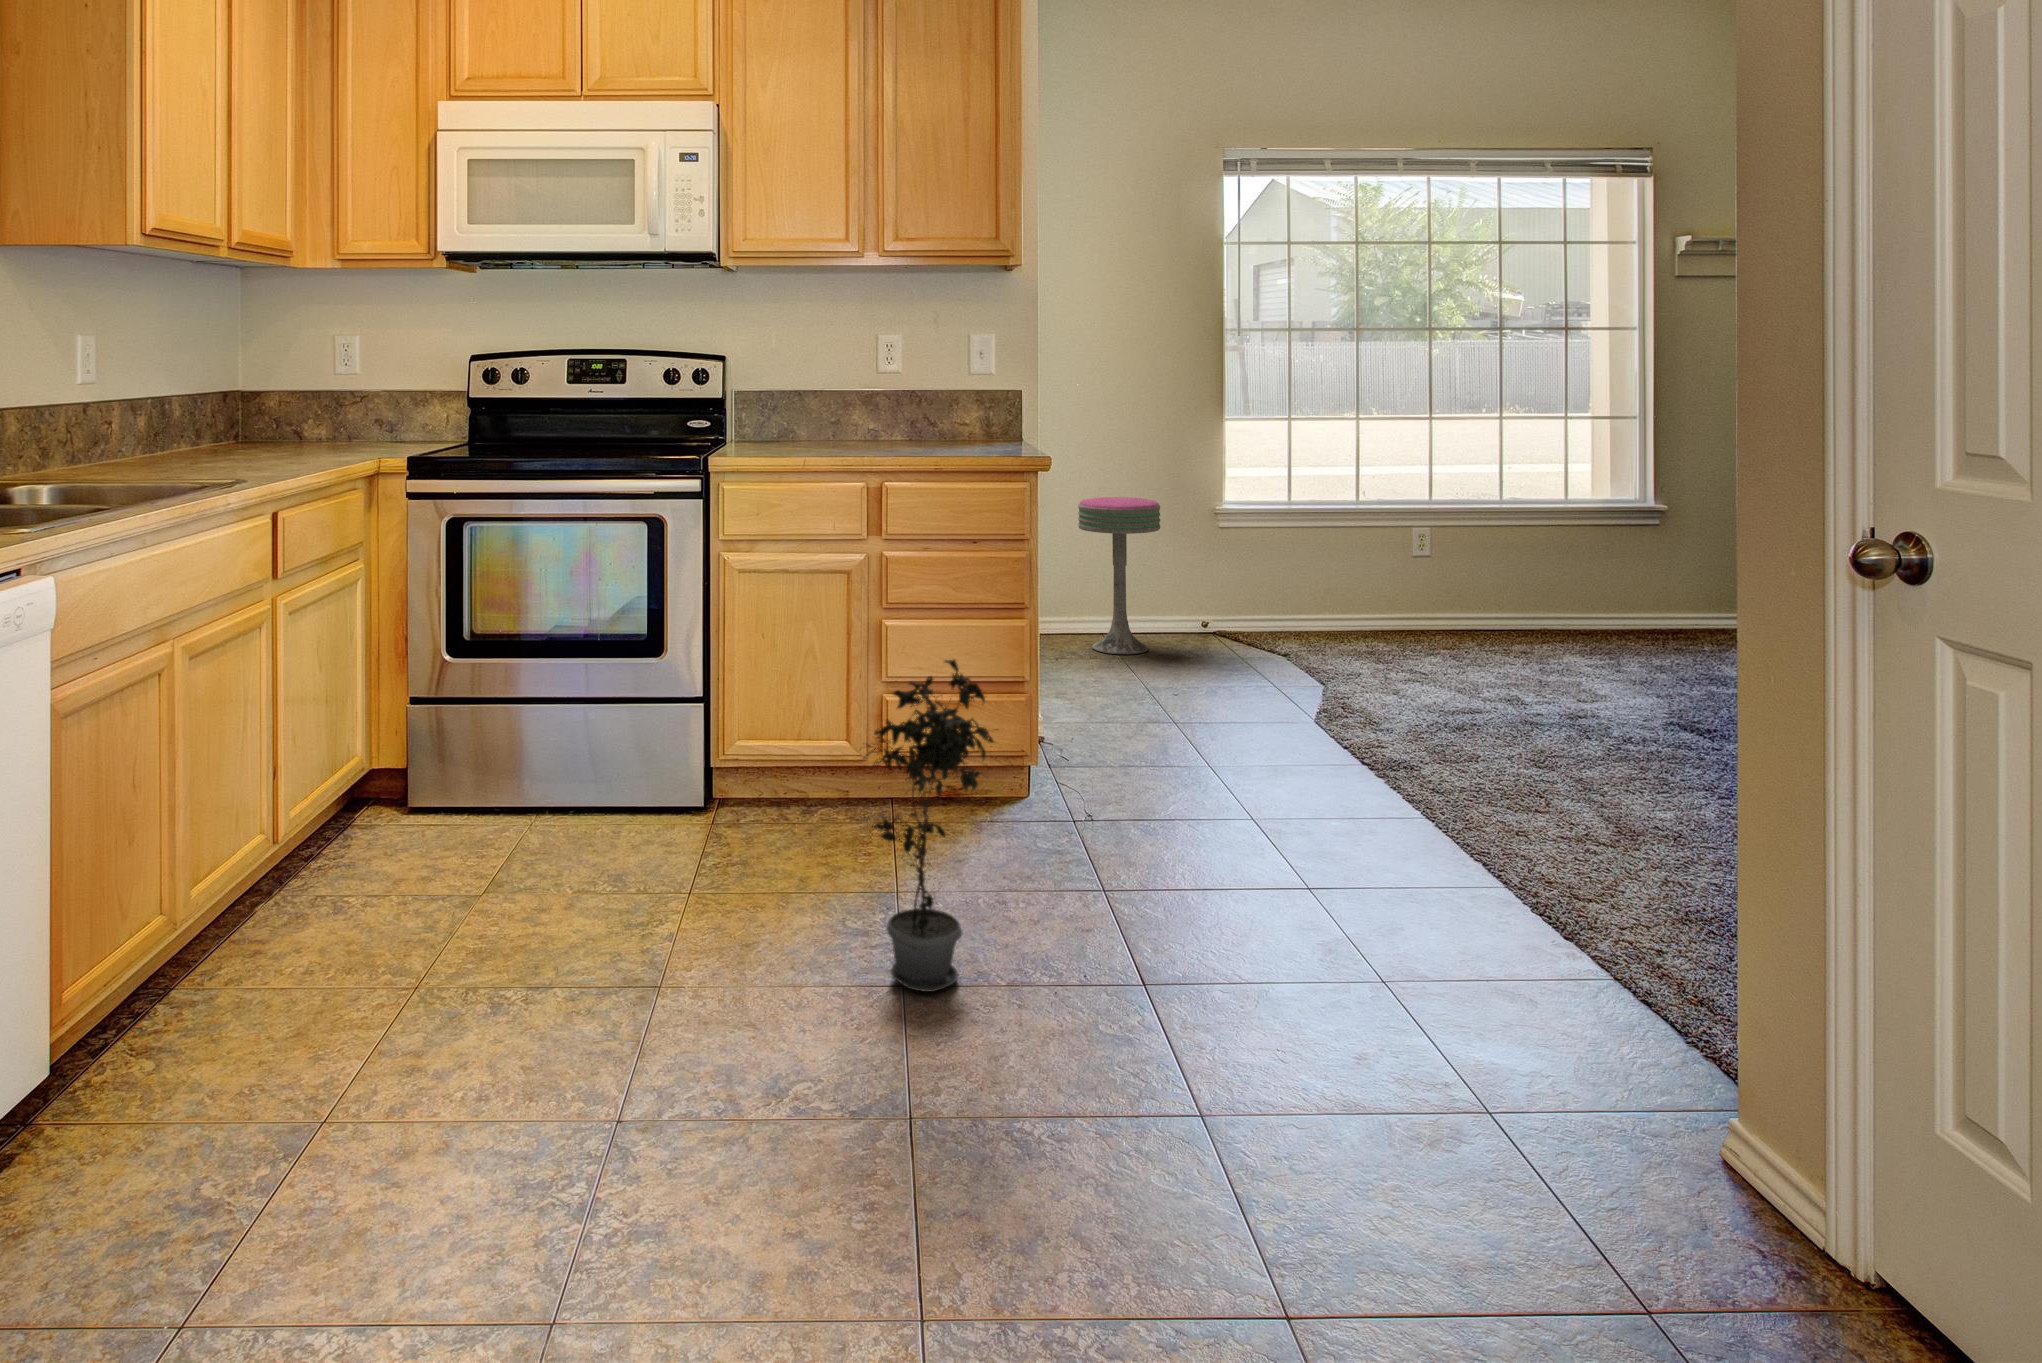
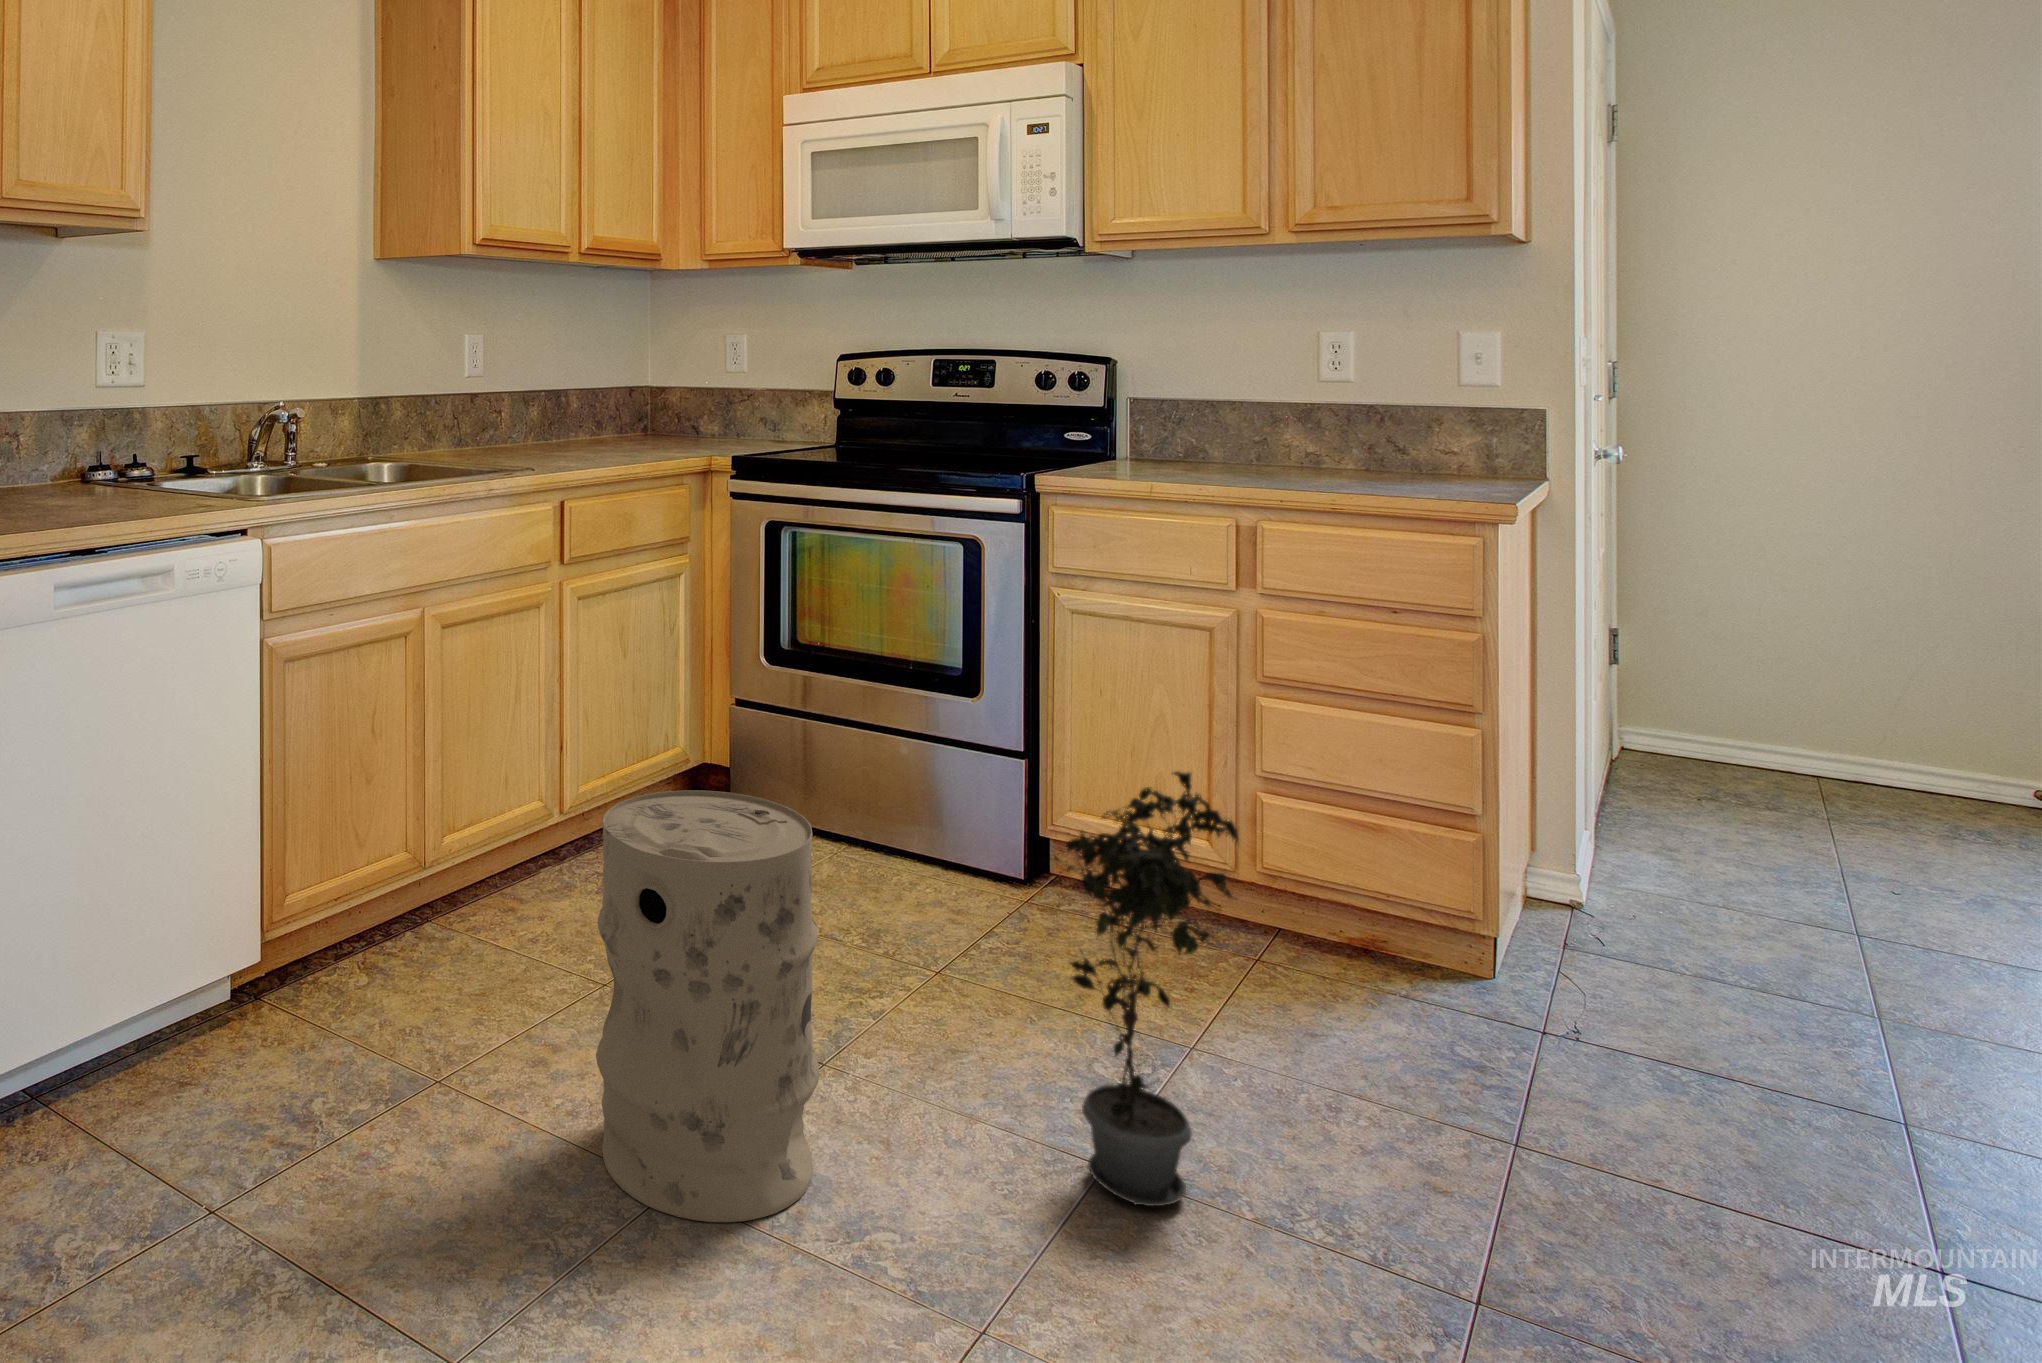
bar stool: present [1078,497,1160,654] -> none [1792,585,1973,844]
trash can: none [522,752,727,1141] -> present [596,790,820,1222]

